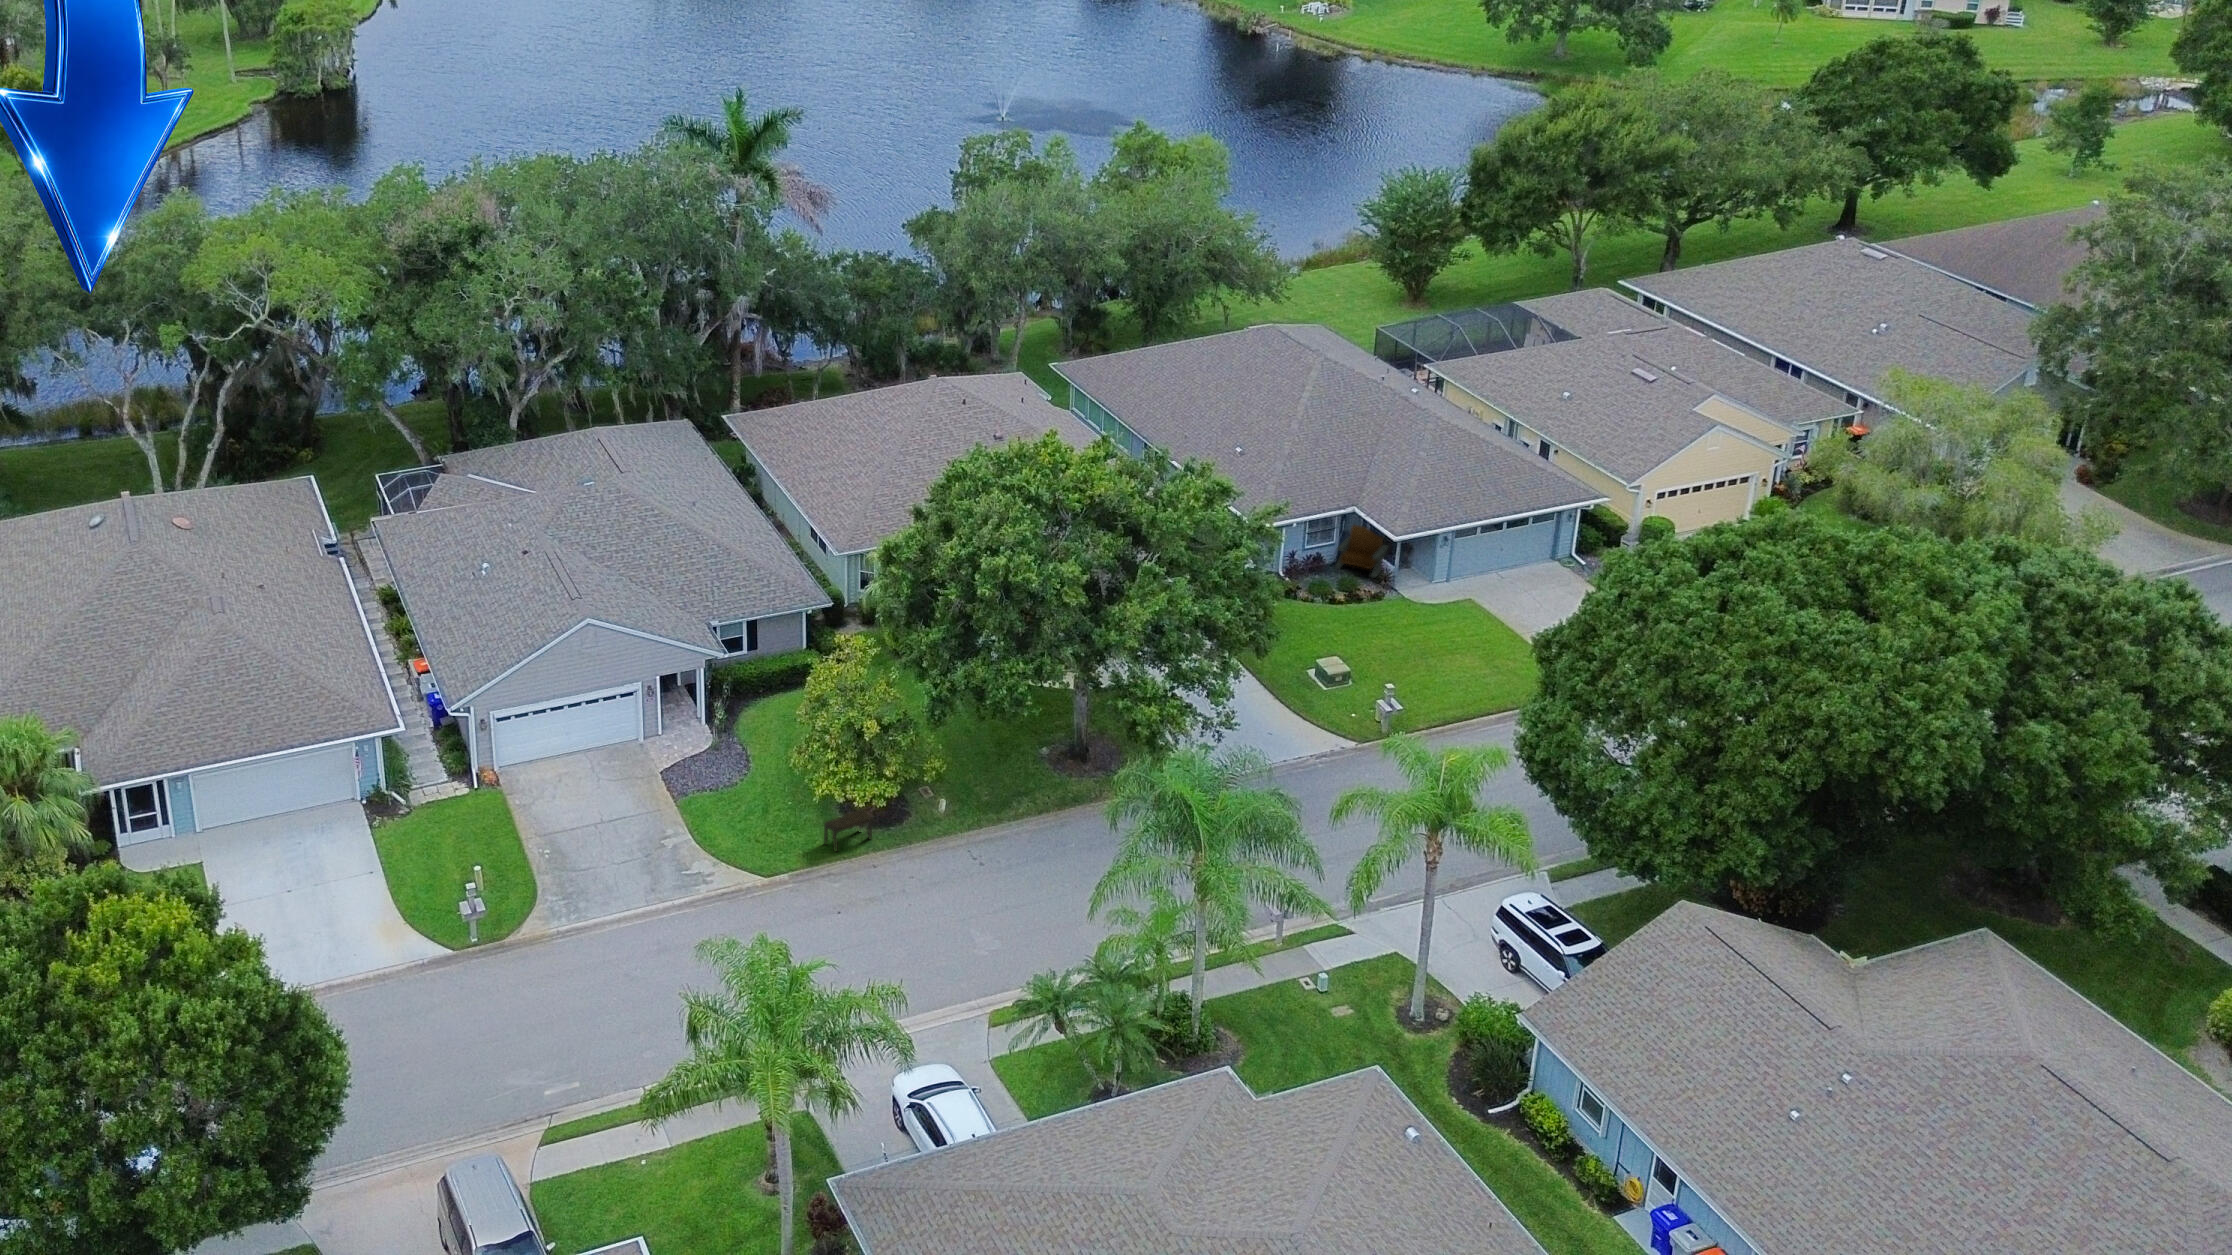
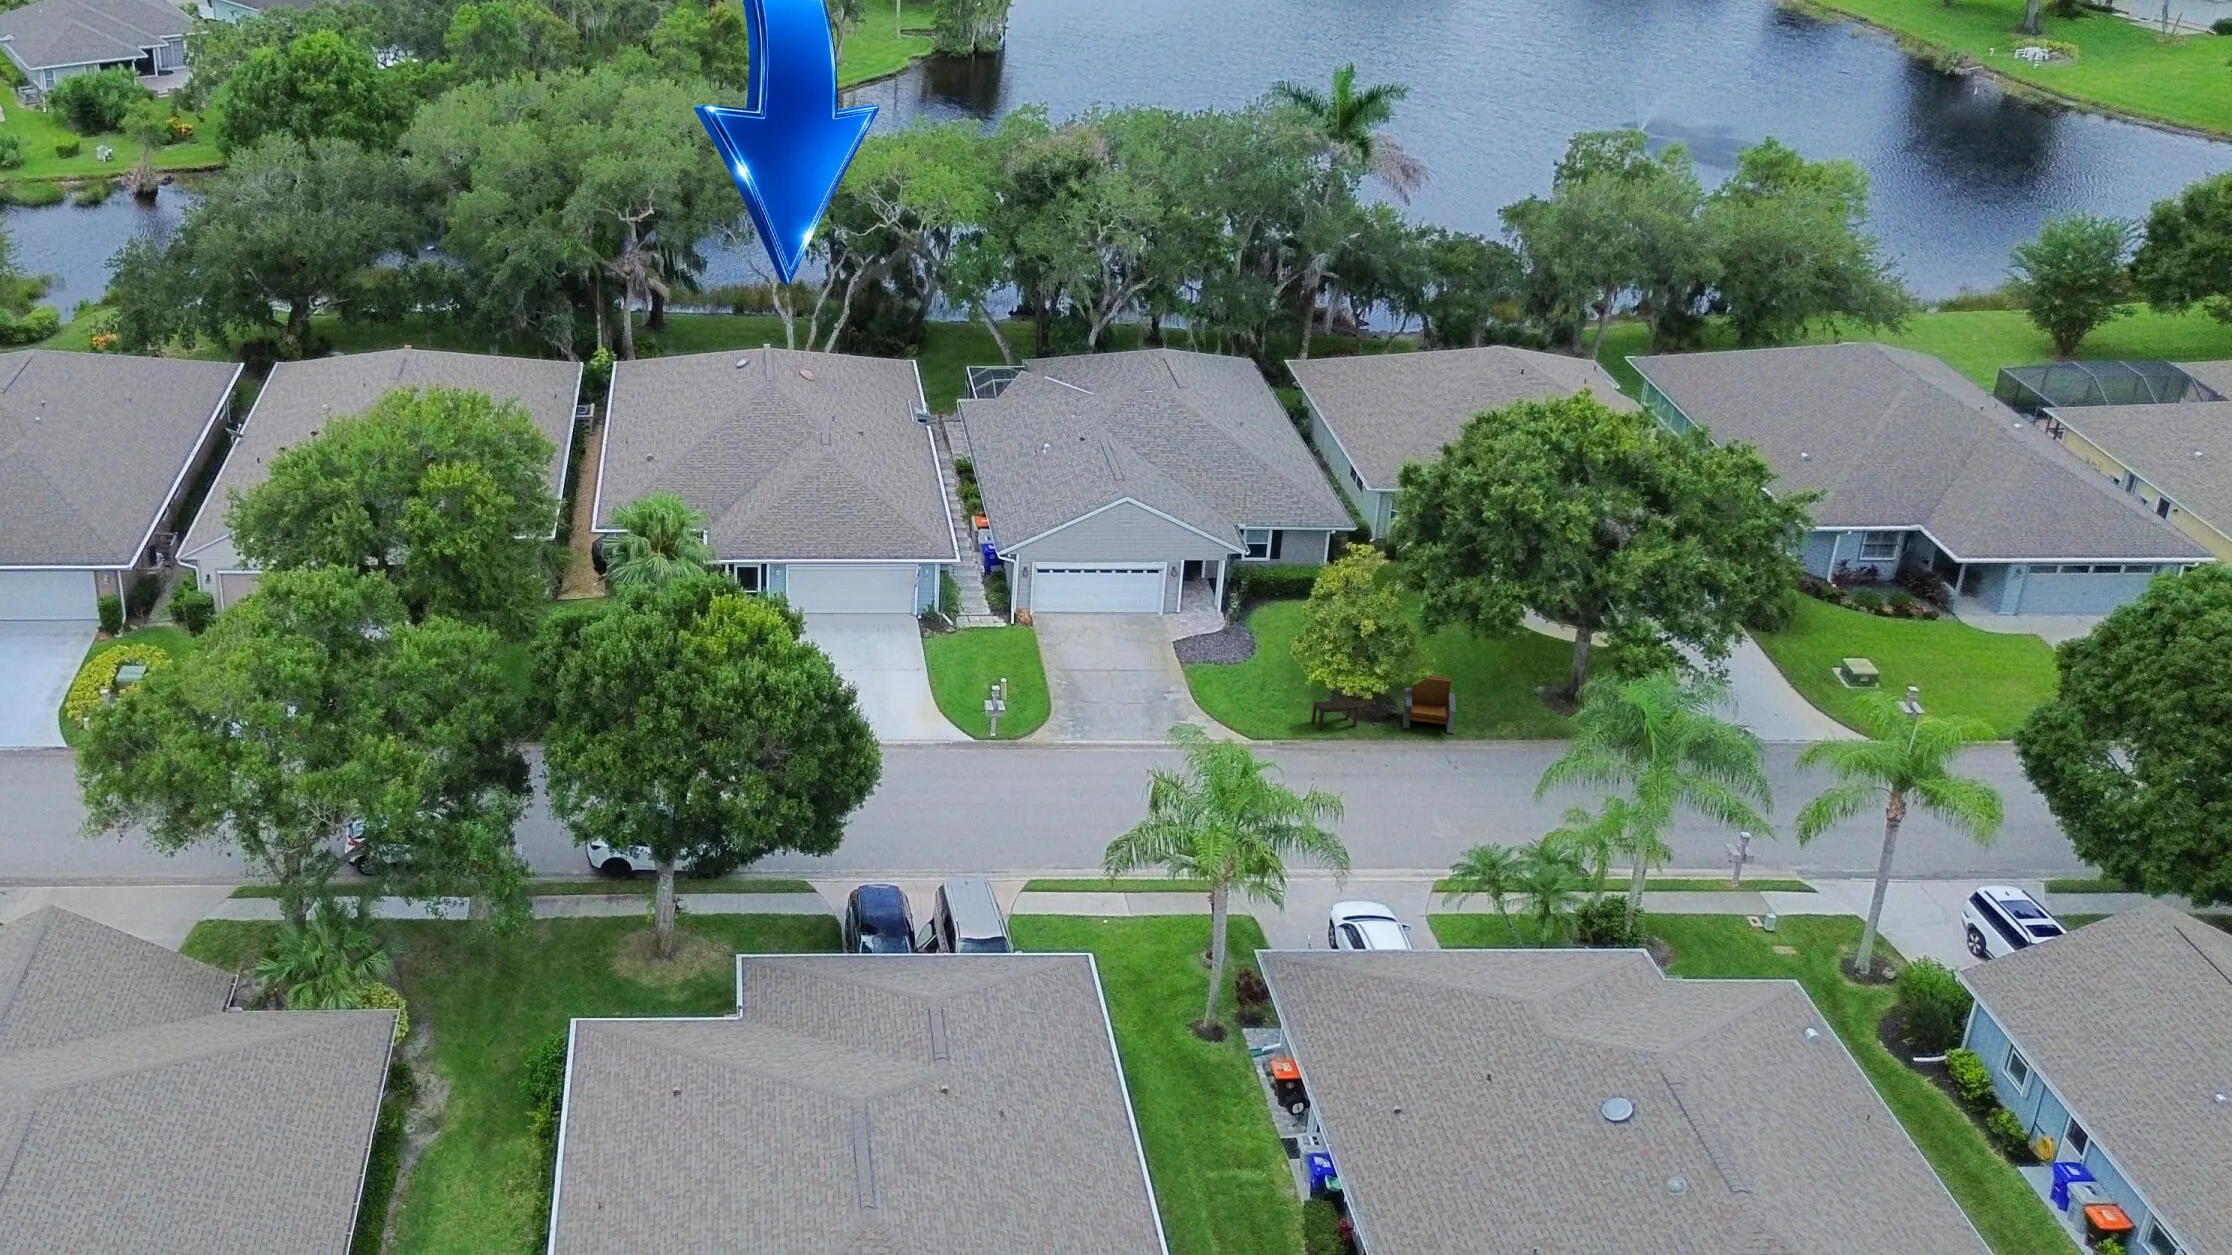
lounge chair: present [1336,525,1388,578] -> present [1403,676,1456,734]

